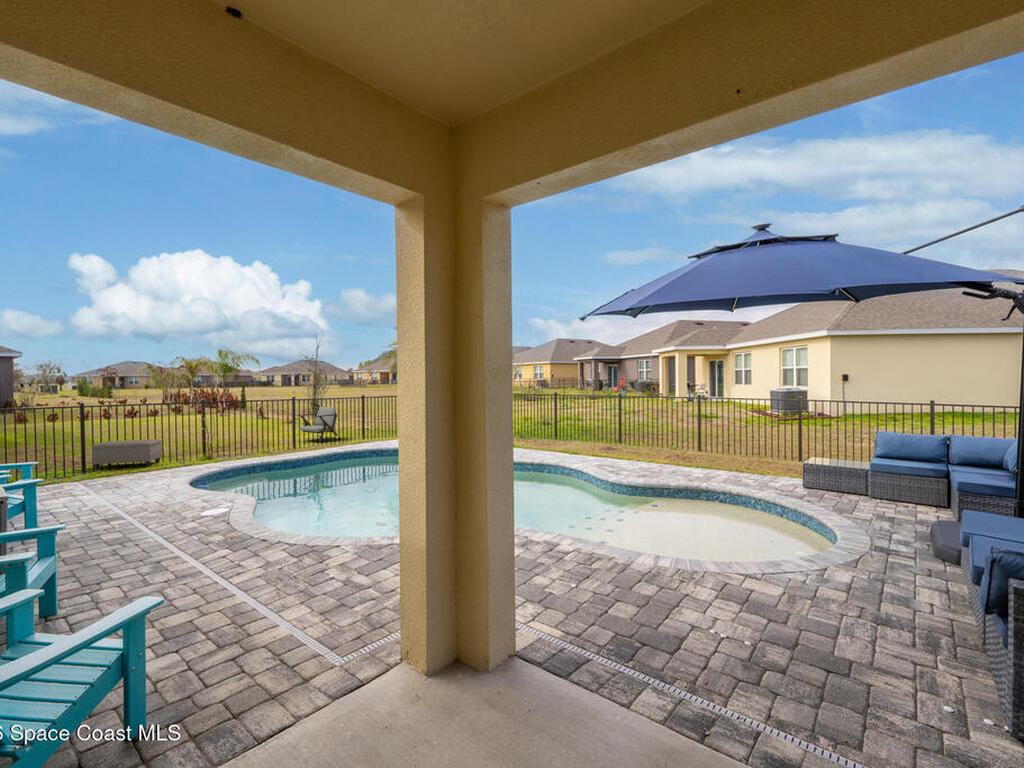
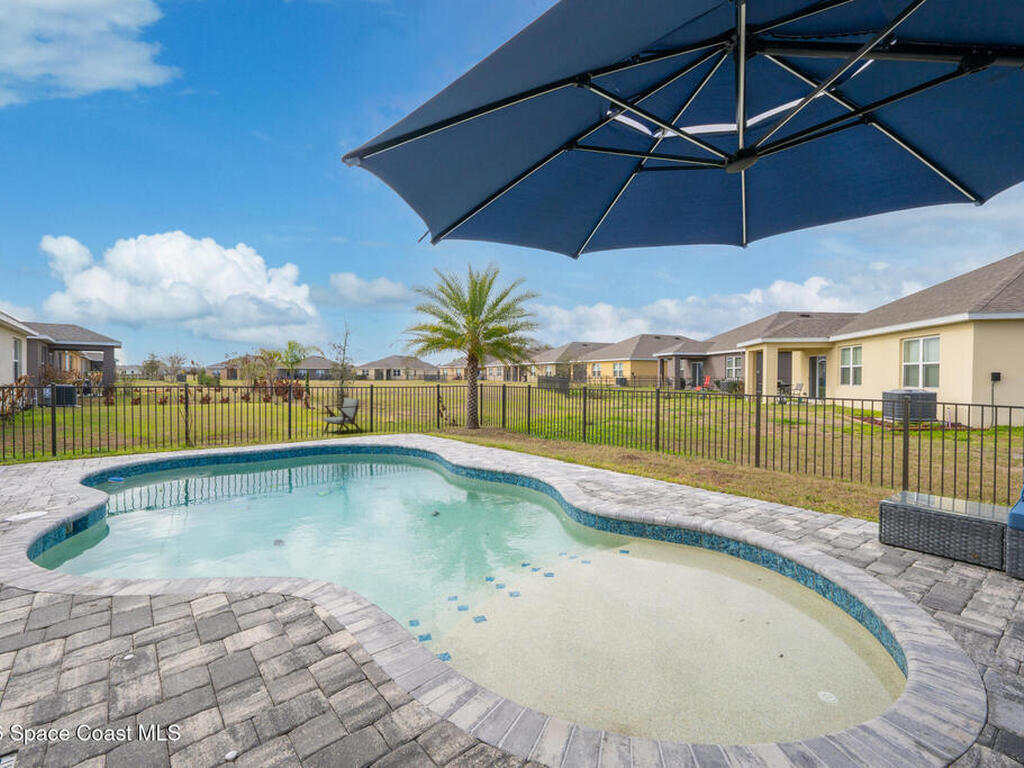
ottoman: present [92,439,162,469] -> none [109,425,176,451]

